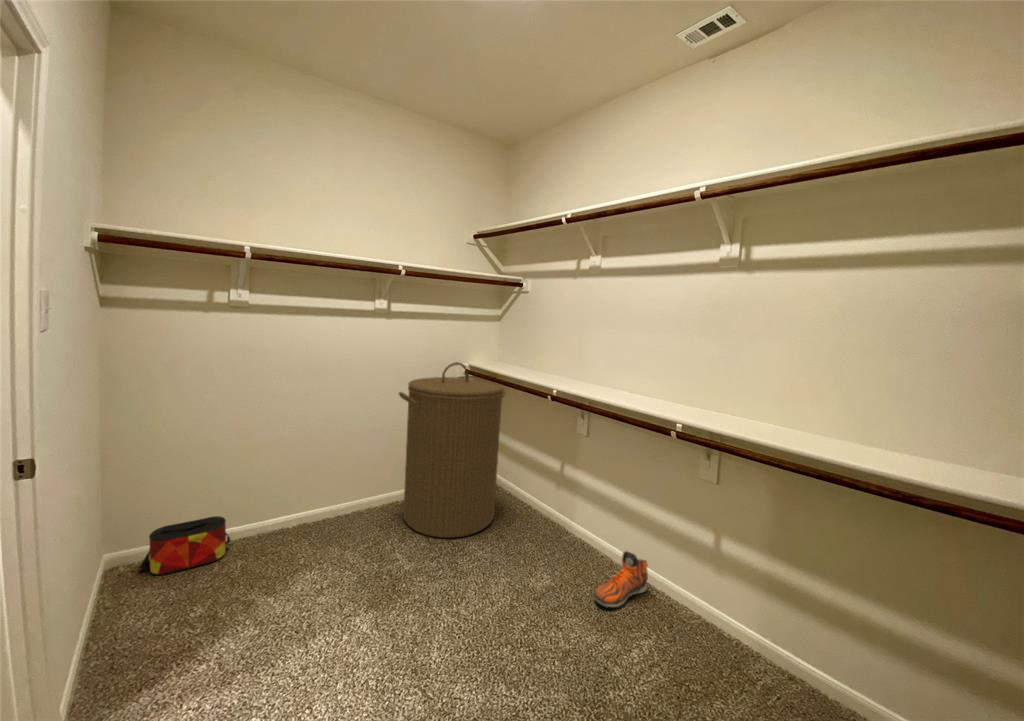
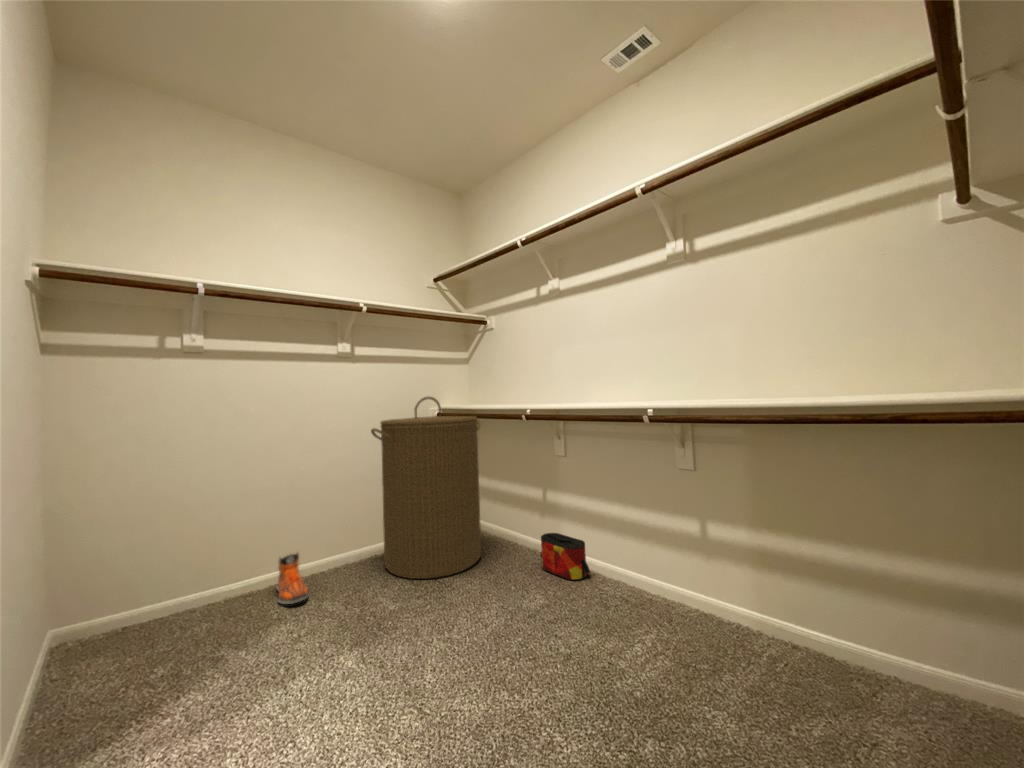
bag: present [139,516,230,575] -> present [540,533,590,581]
sneaker: present [594,551,648,607] -> present [277,553,309,604]

